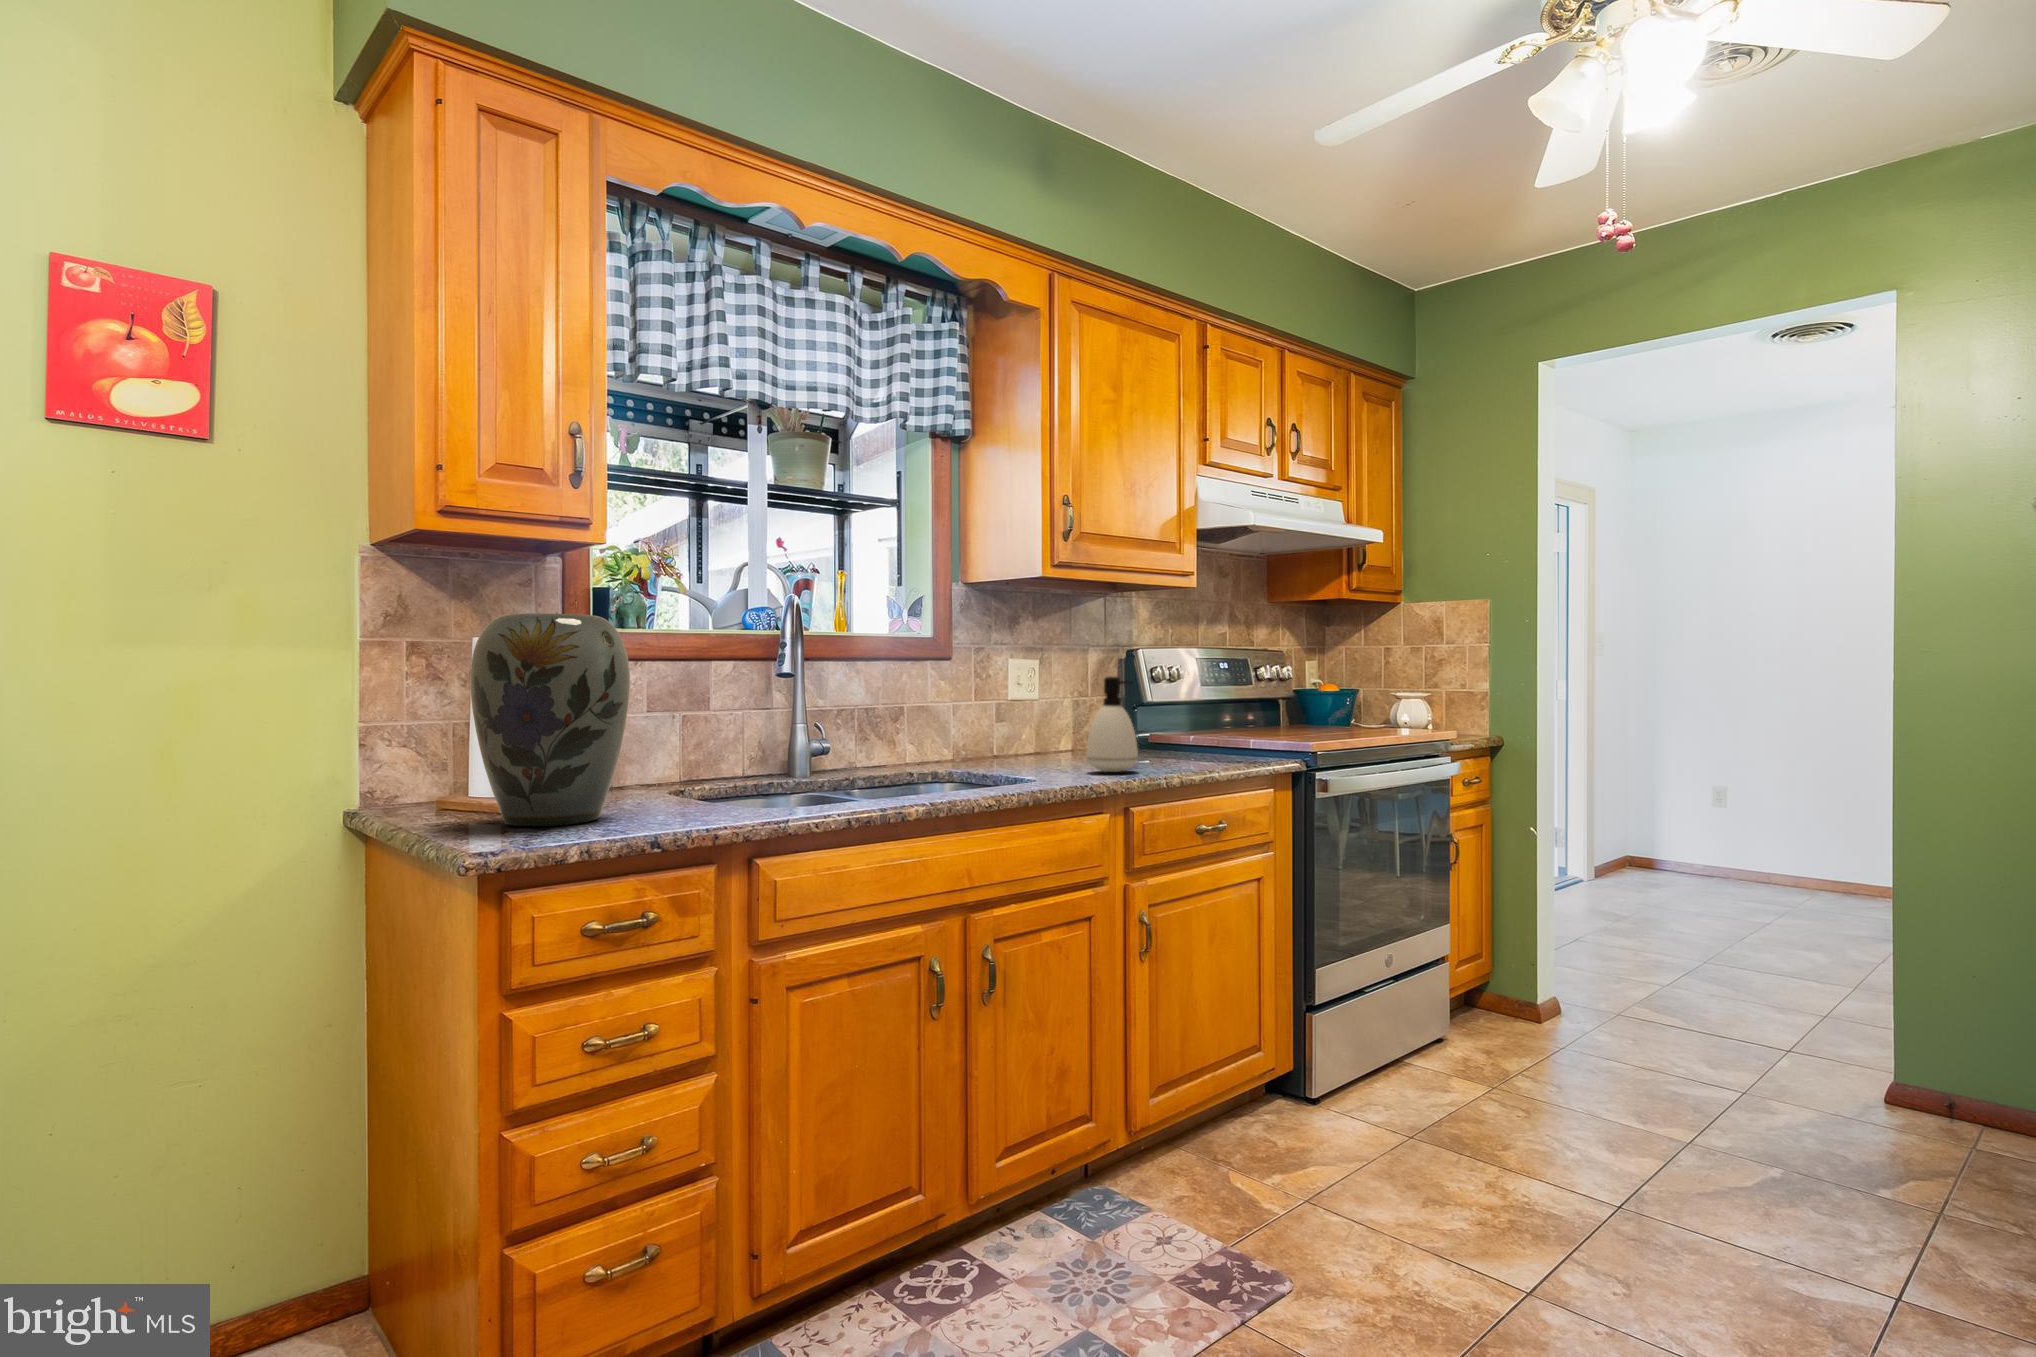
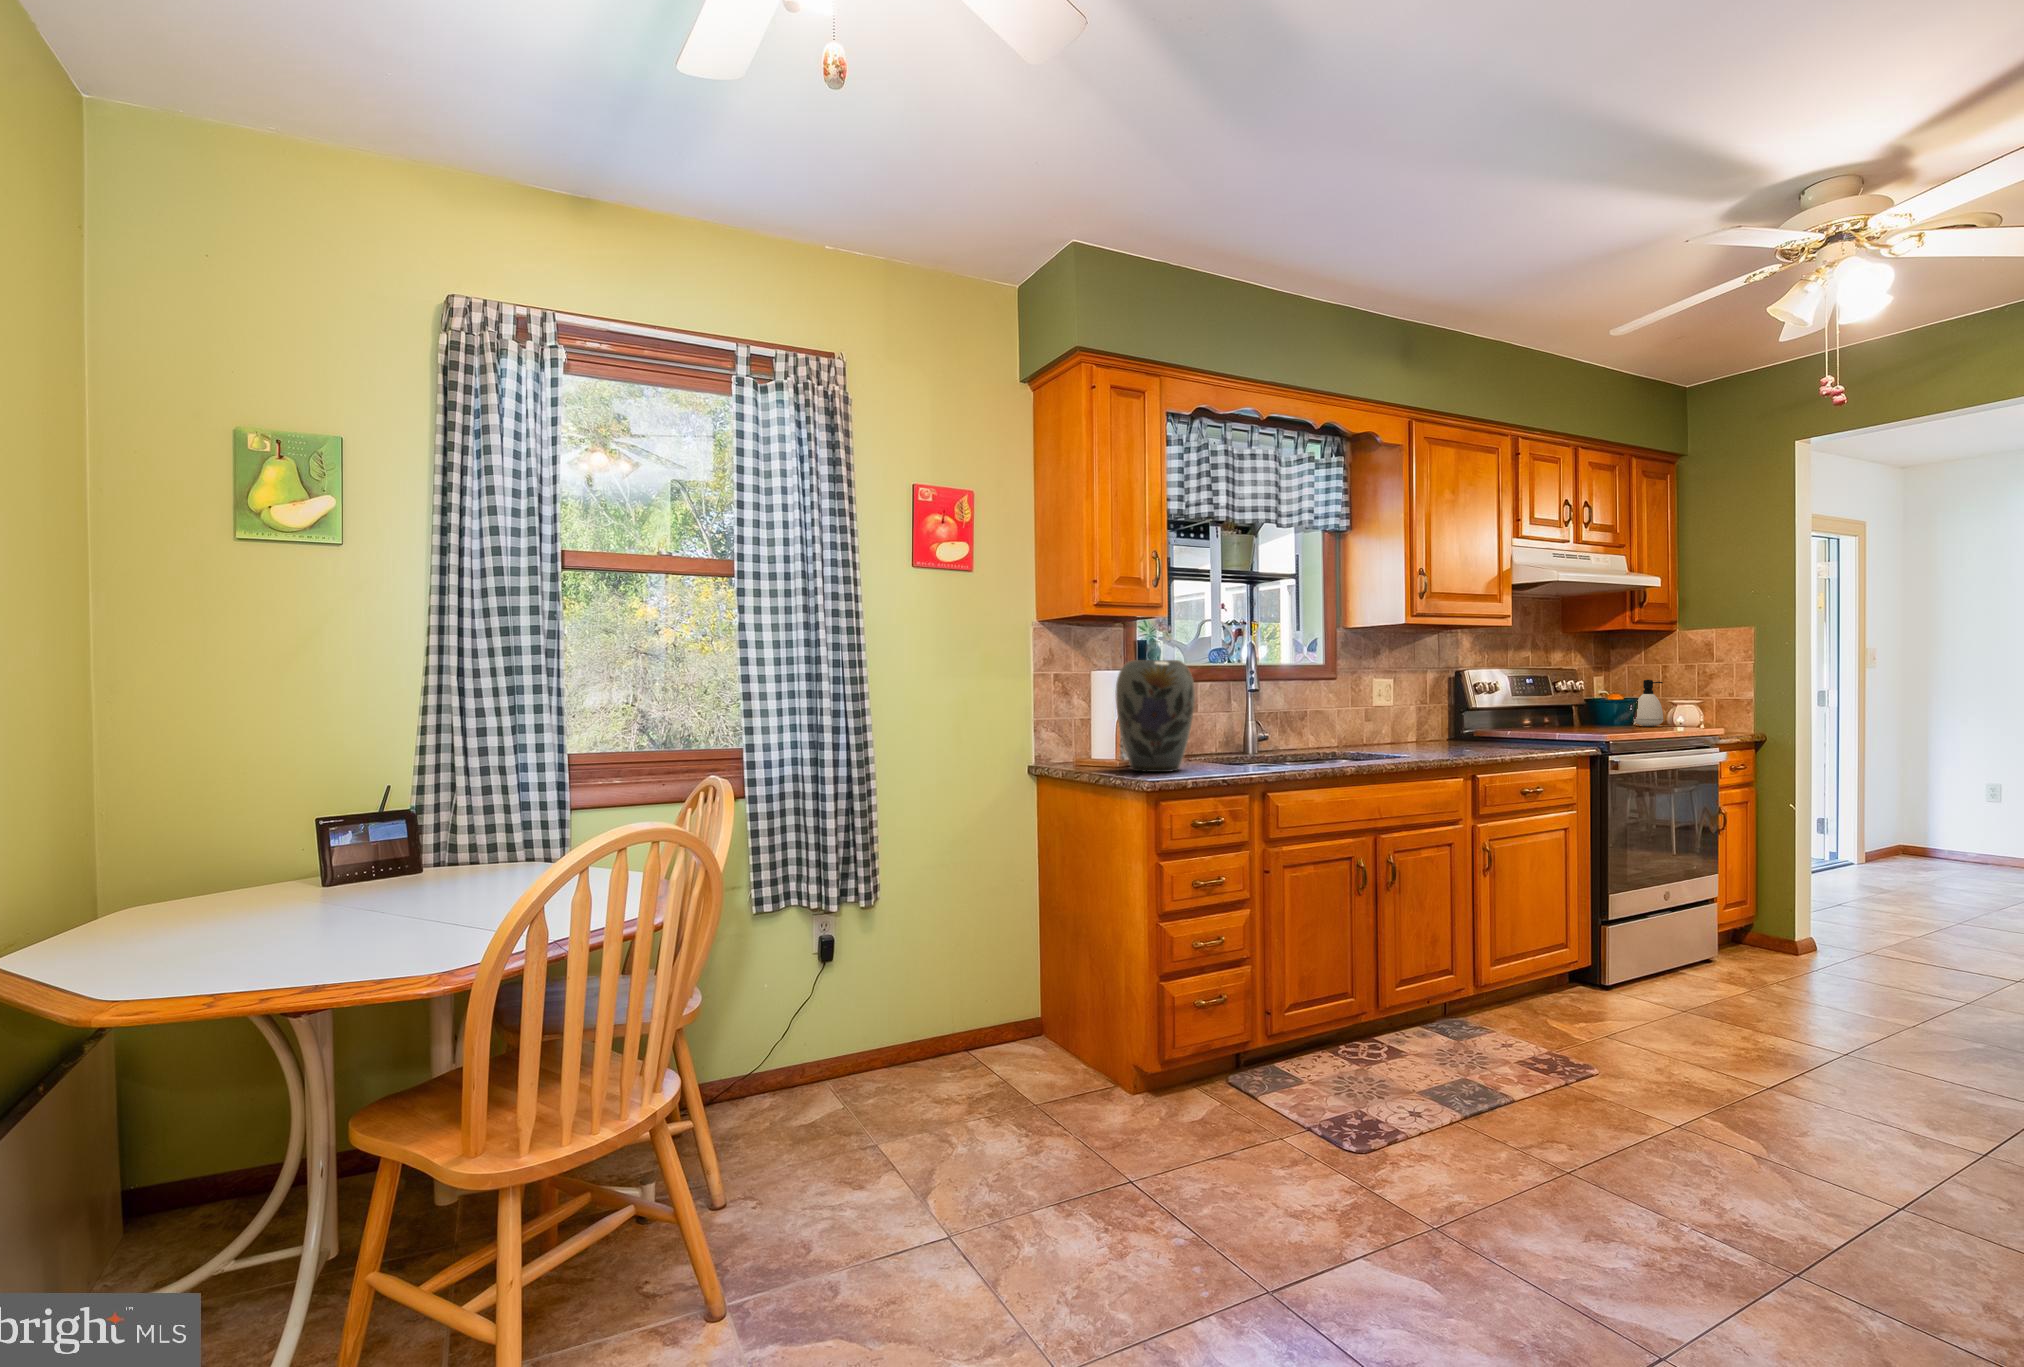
soap dispenser: present [1087,677,1138,772] -> present [1633,680,1663,726]

